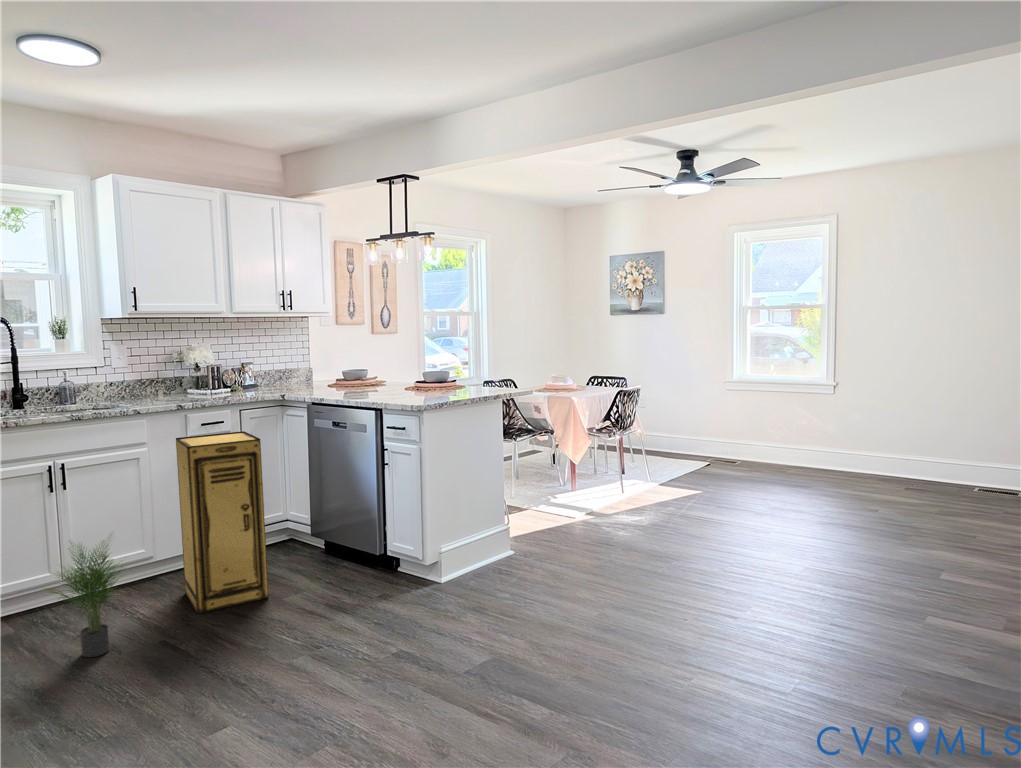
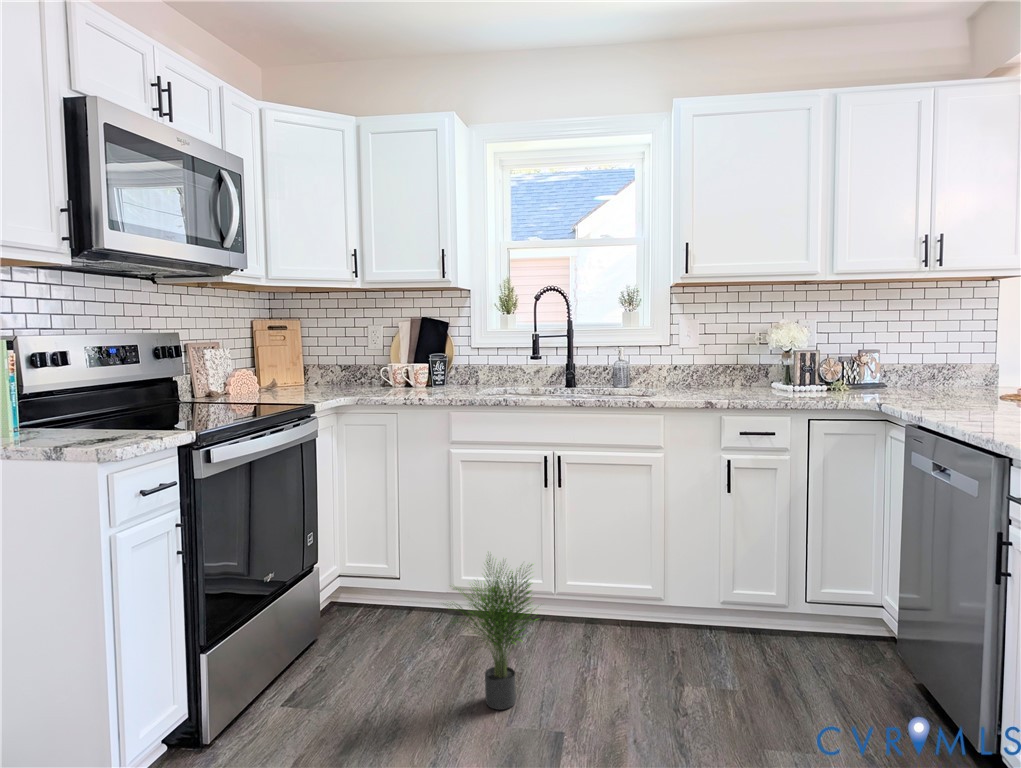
storage cabinet: present [176,431,268,614] -> none [642,447,767,734]

